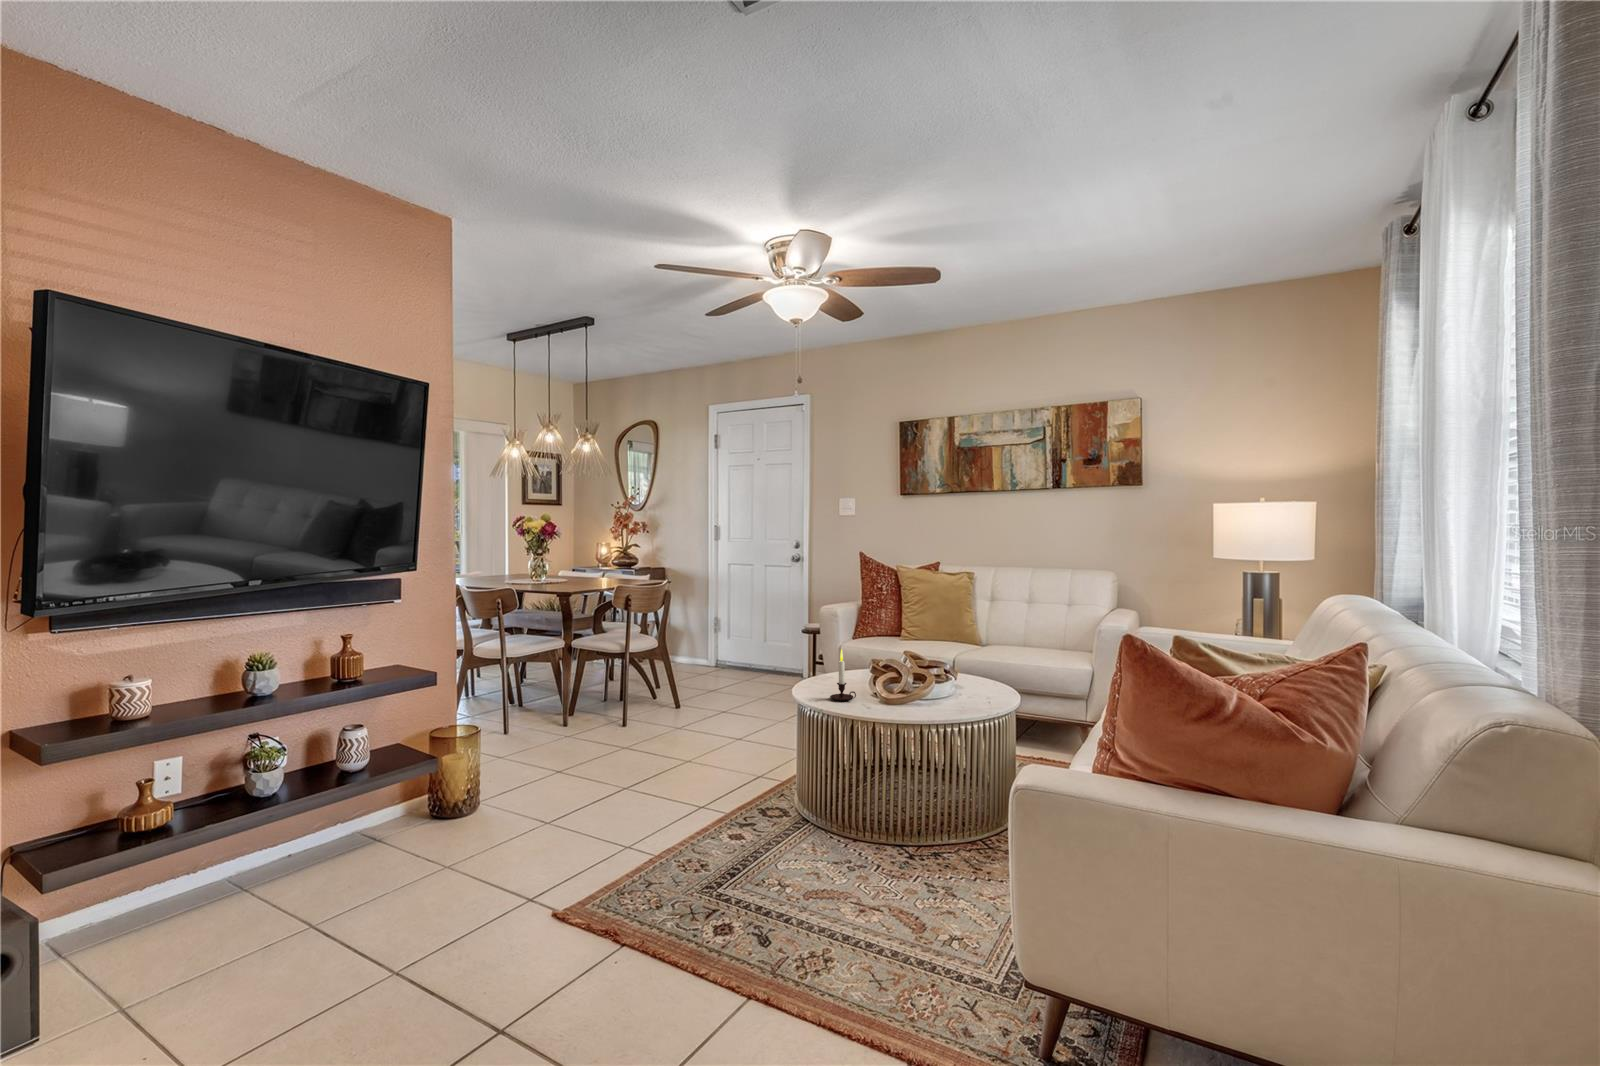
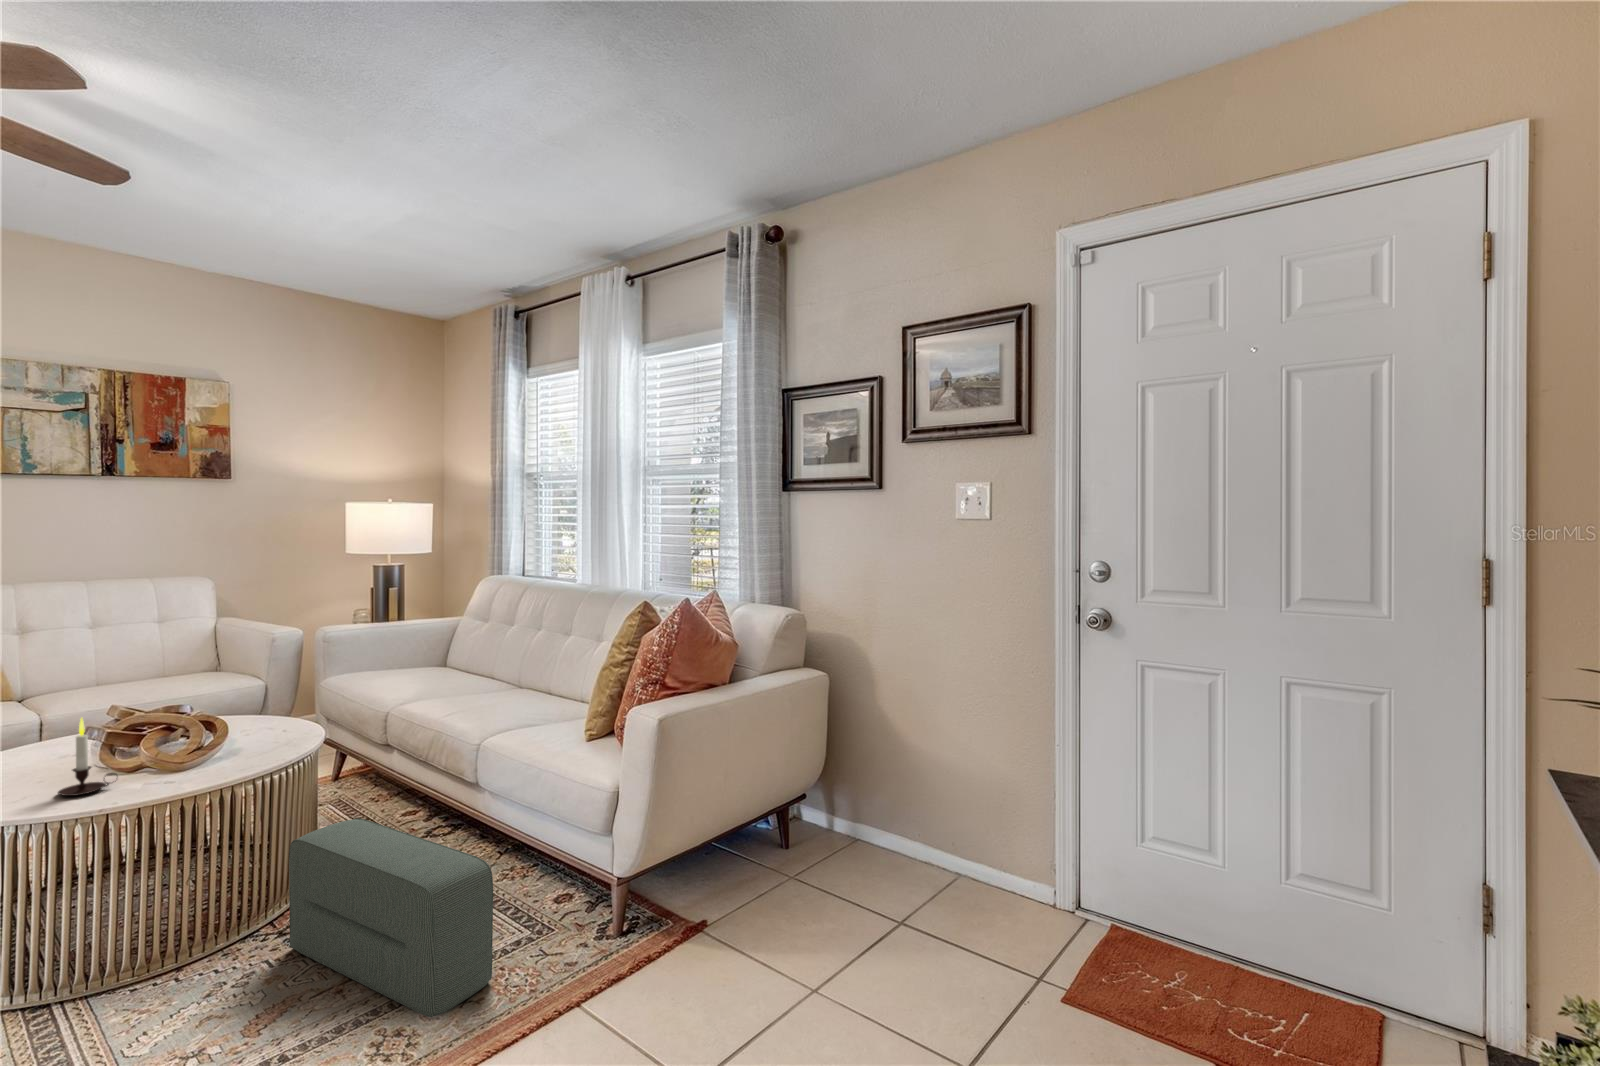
pouf: none [849,781,955,984] -> present [289,819,493,1017]

